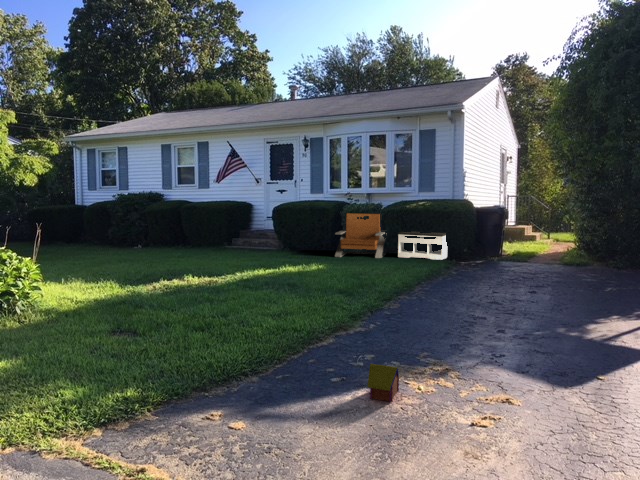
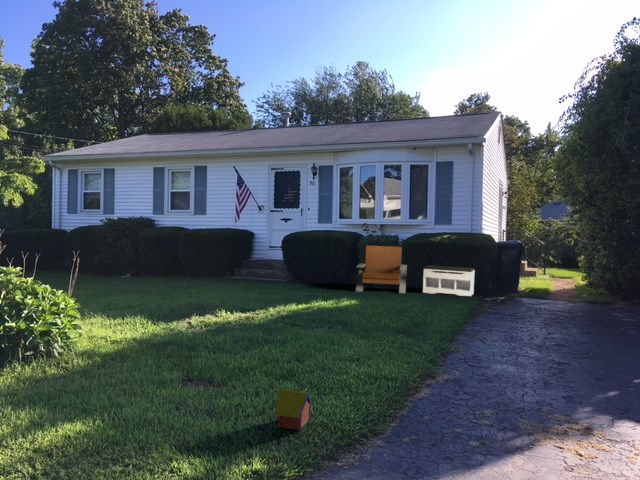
toy house: present [368,364,399,402] -> present [276,390,311,431]

